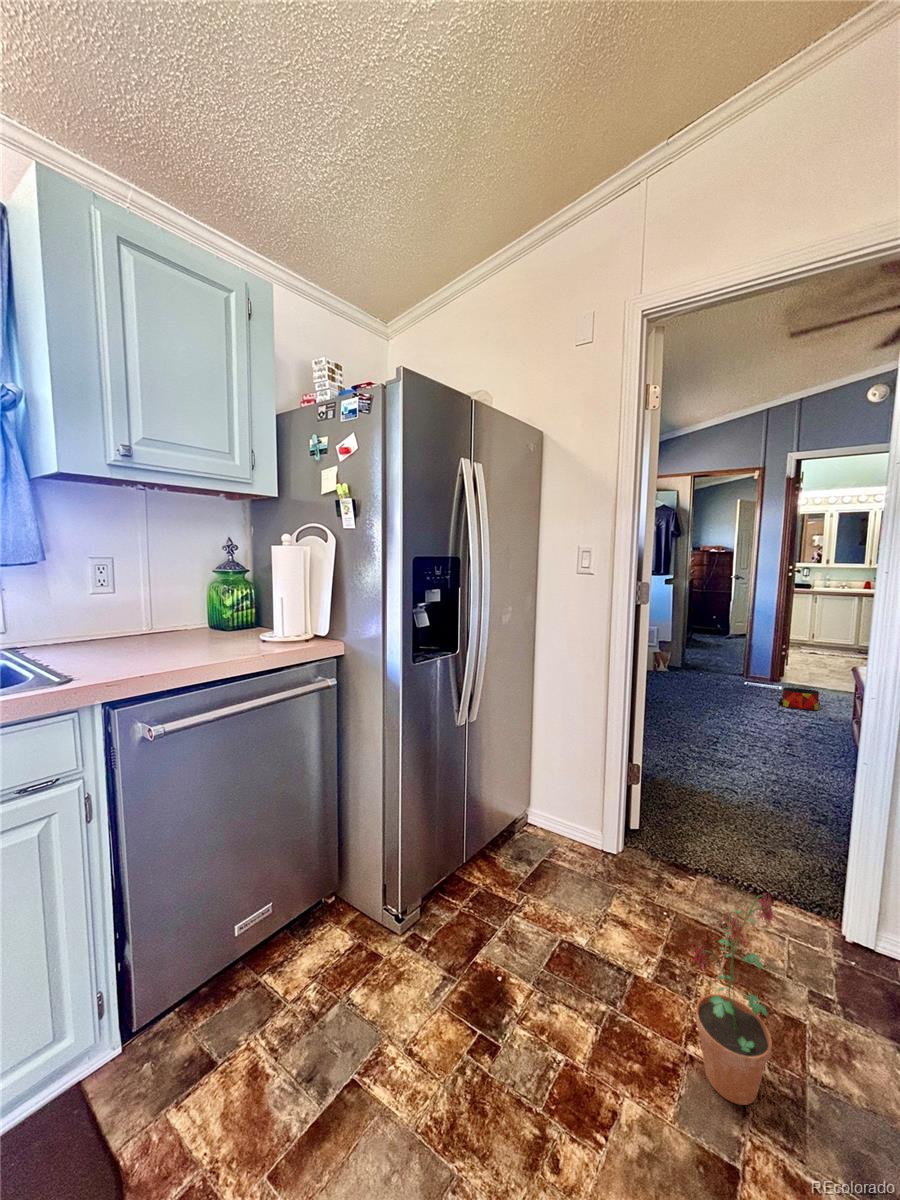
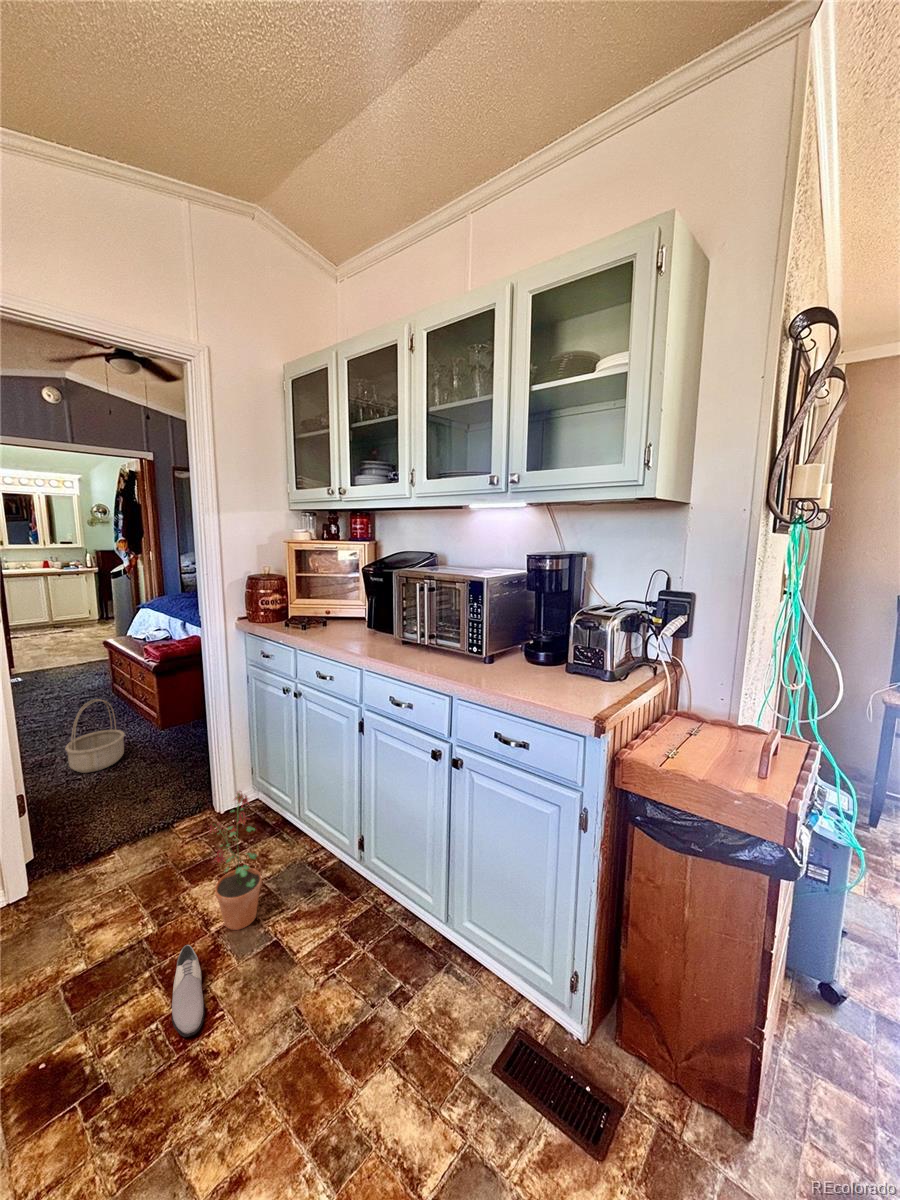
bag: present [778,687,820,711] -> none [33,668,73,692]
basket: none [735,718,801,798] -> present [65,699,124,773]
shoe: none [558,1018,638,1120] -> present [172,945,204,1037]

